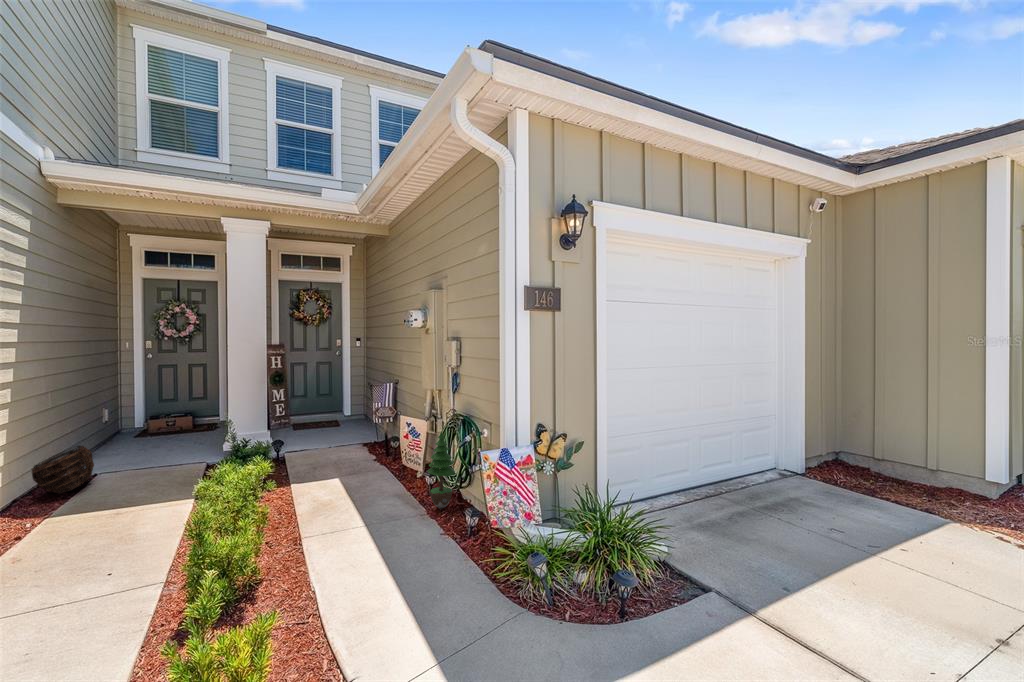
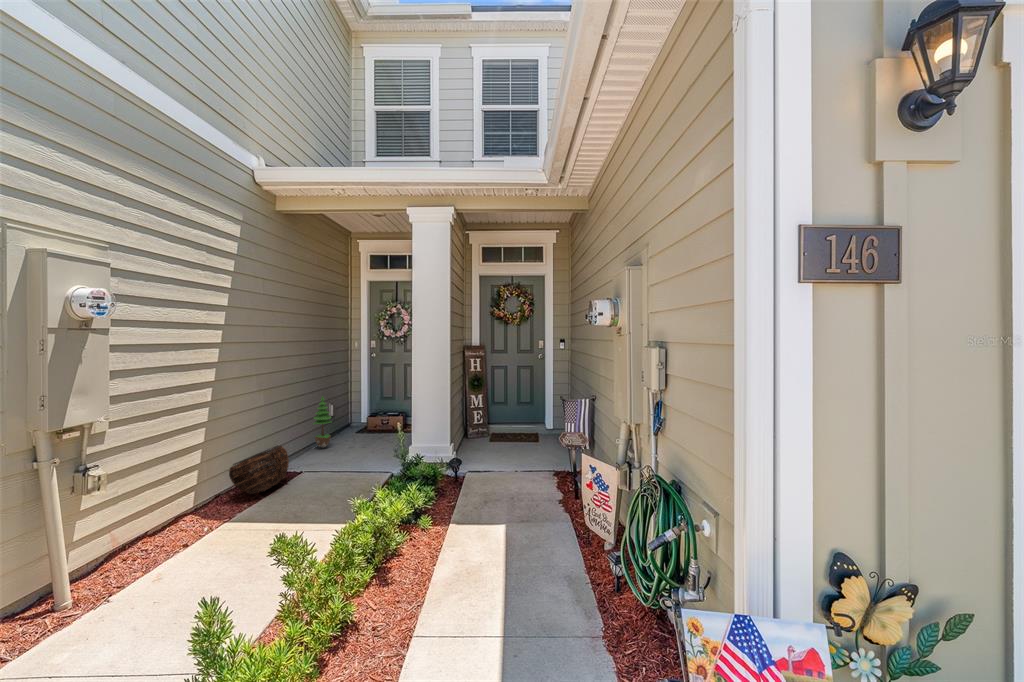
potted tree: present [427,432,455,509] -> present [313,396,331,448]

